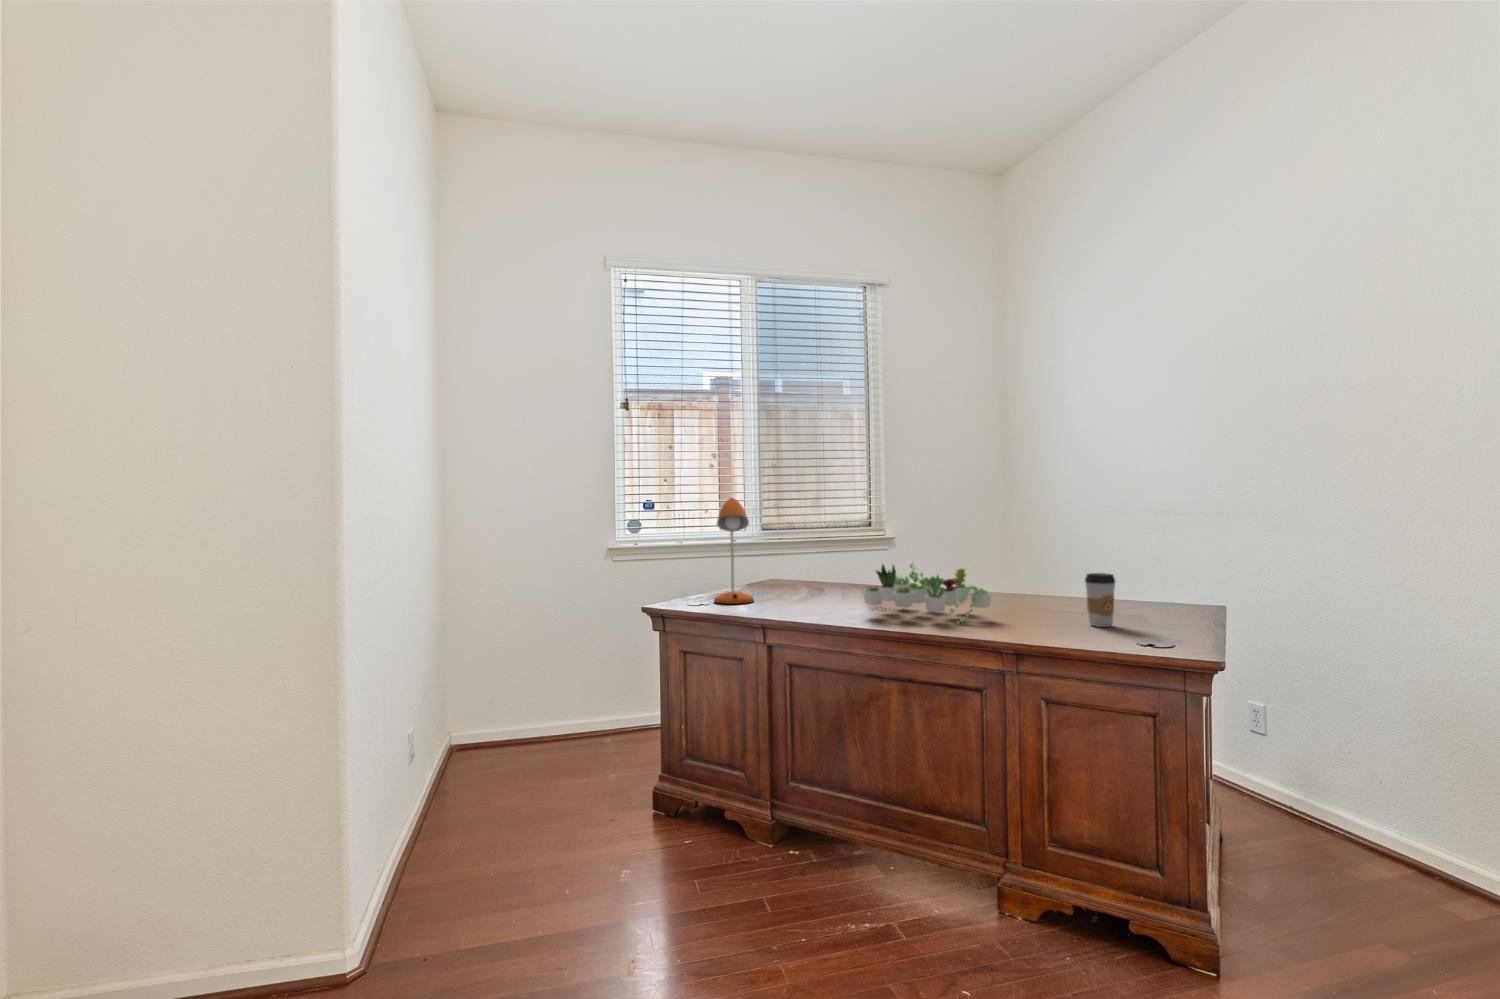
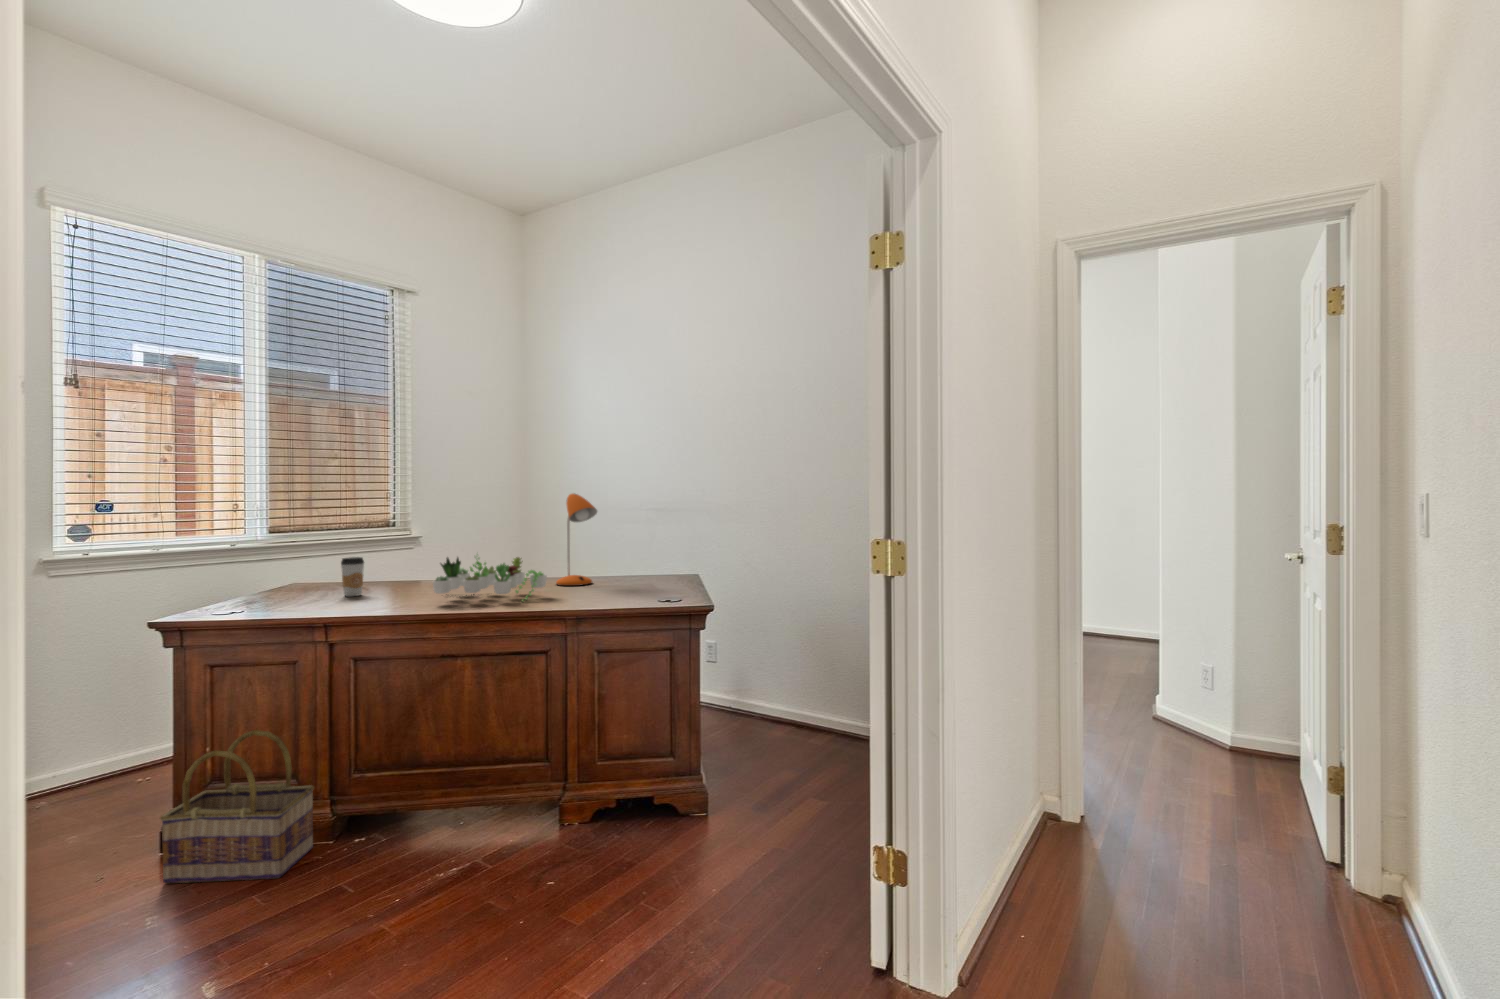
desk lamp: present [714,498,754,604] -> present [556,494,597,586]
coffee cup: present [1085,573,1115,627] -> present [341,557,364,596]
basket: none [642,719,756,868] -> present [160,730,314,883]

